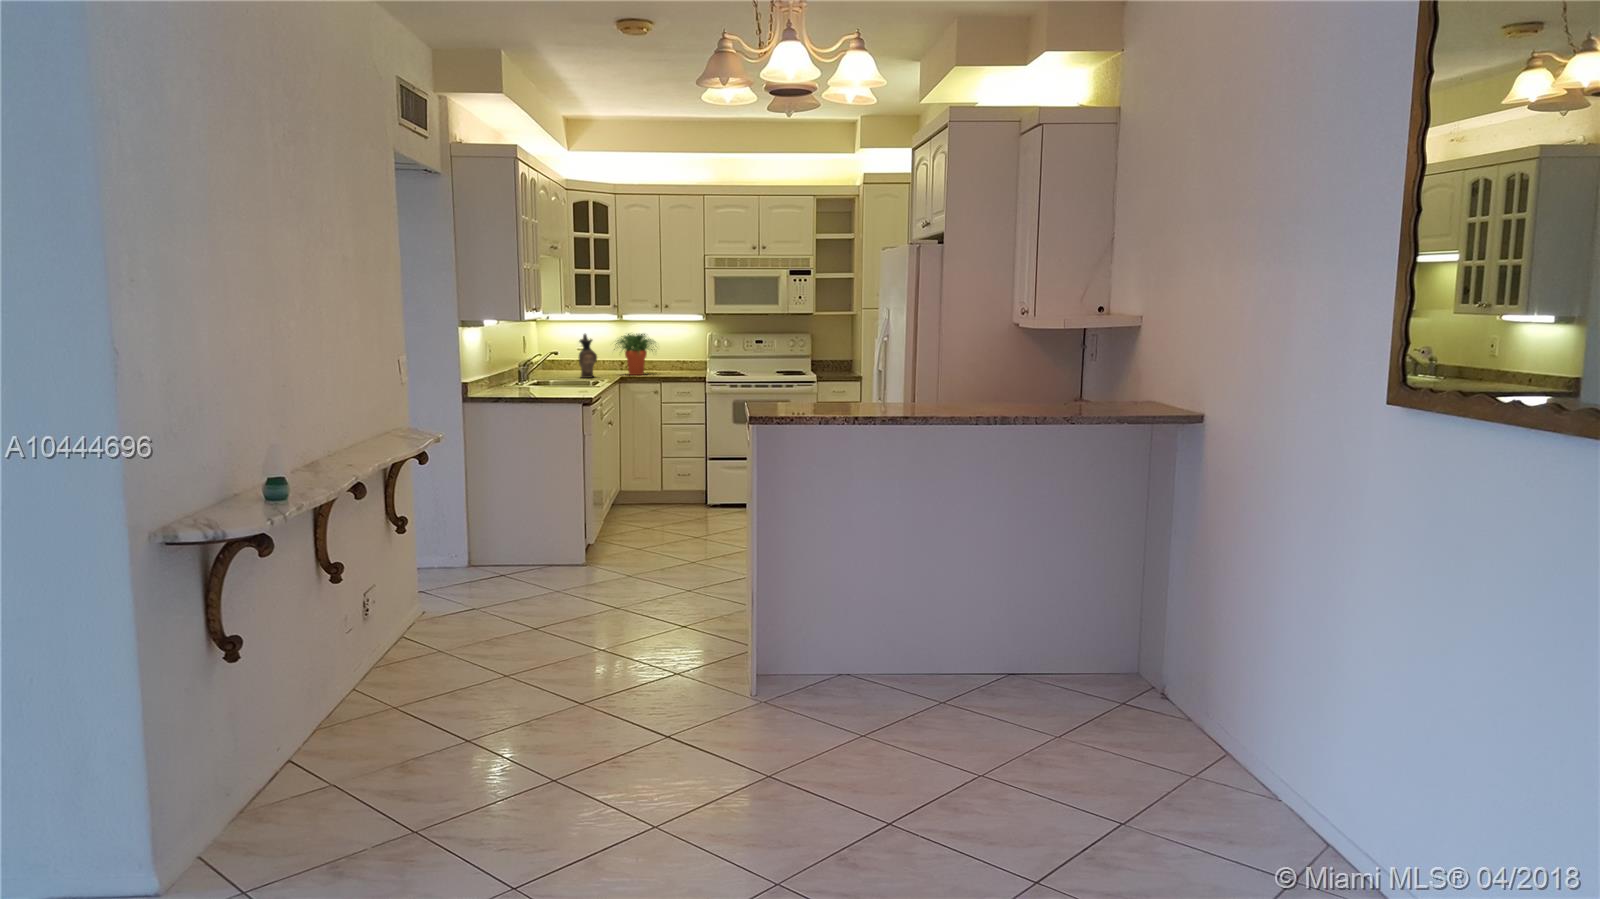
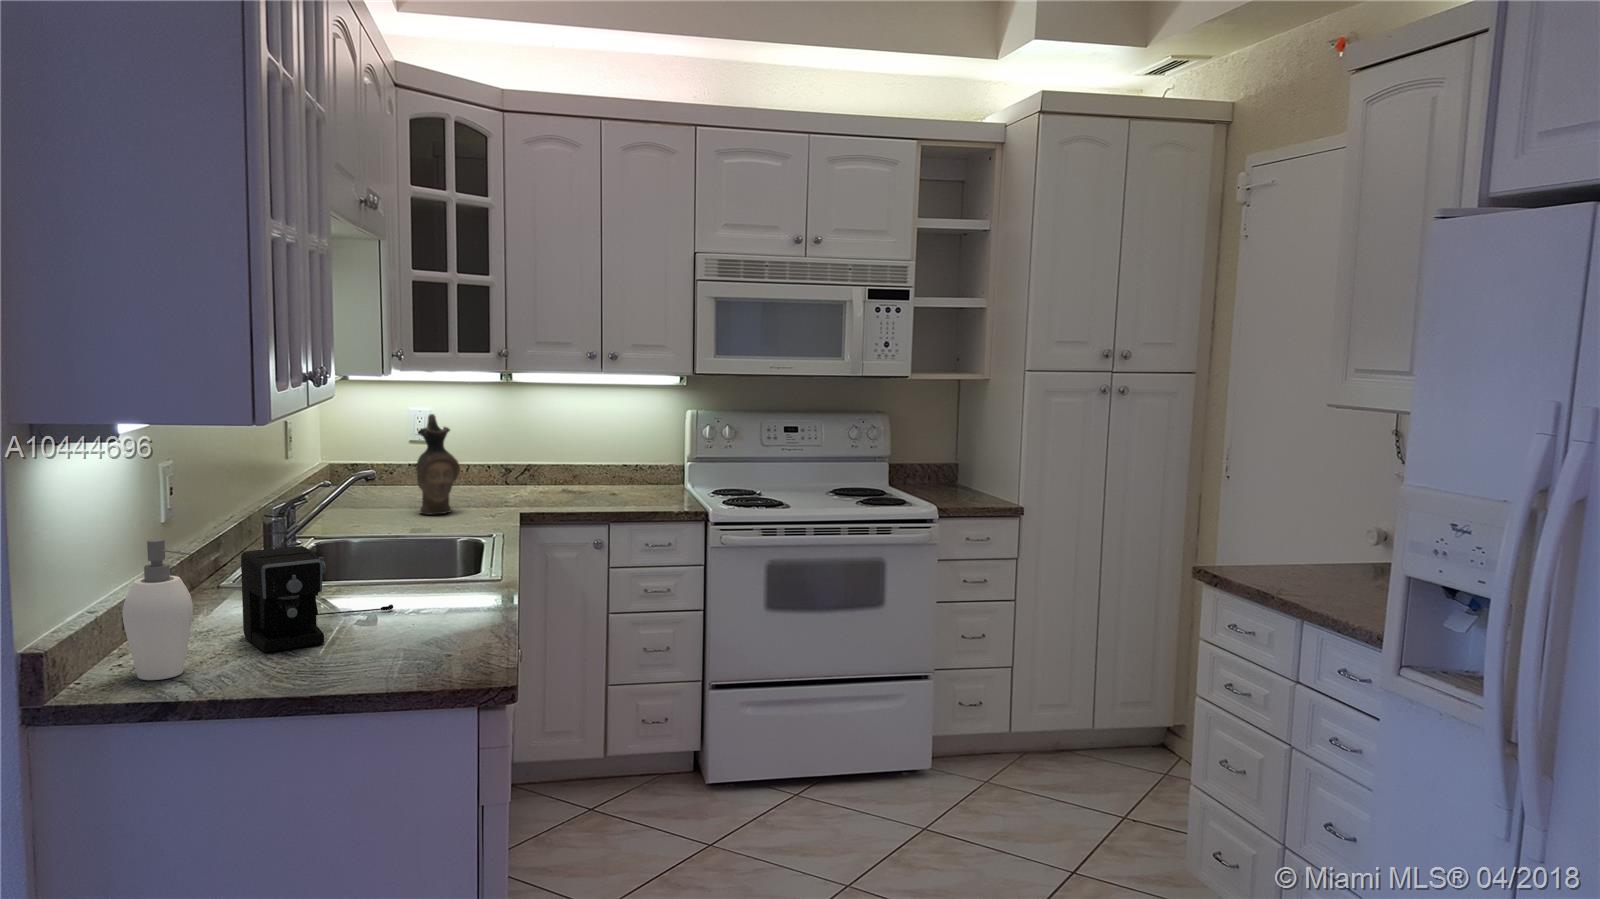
potted plant: present [614,334,655,375] -> none [487,410,595,501]
soap dispenser: none [489,357,509,399] -> present [123,539,193,680]
coffee maker: none [520,366,568,396] -> present [241,546,393,652]

